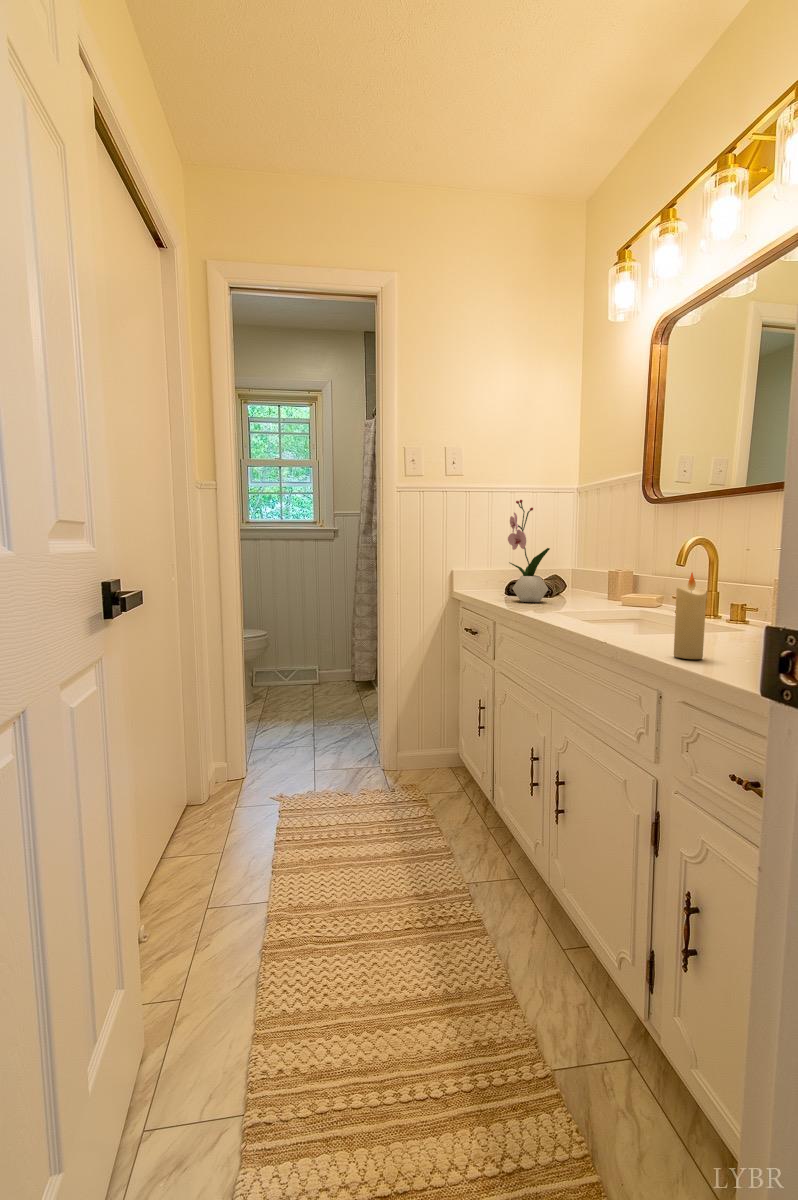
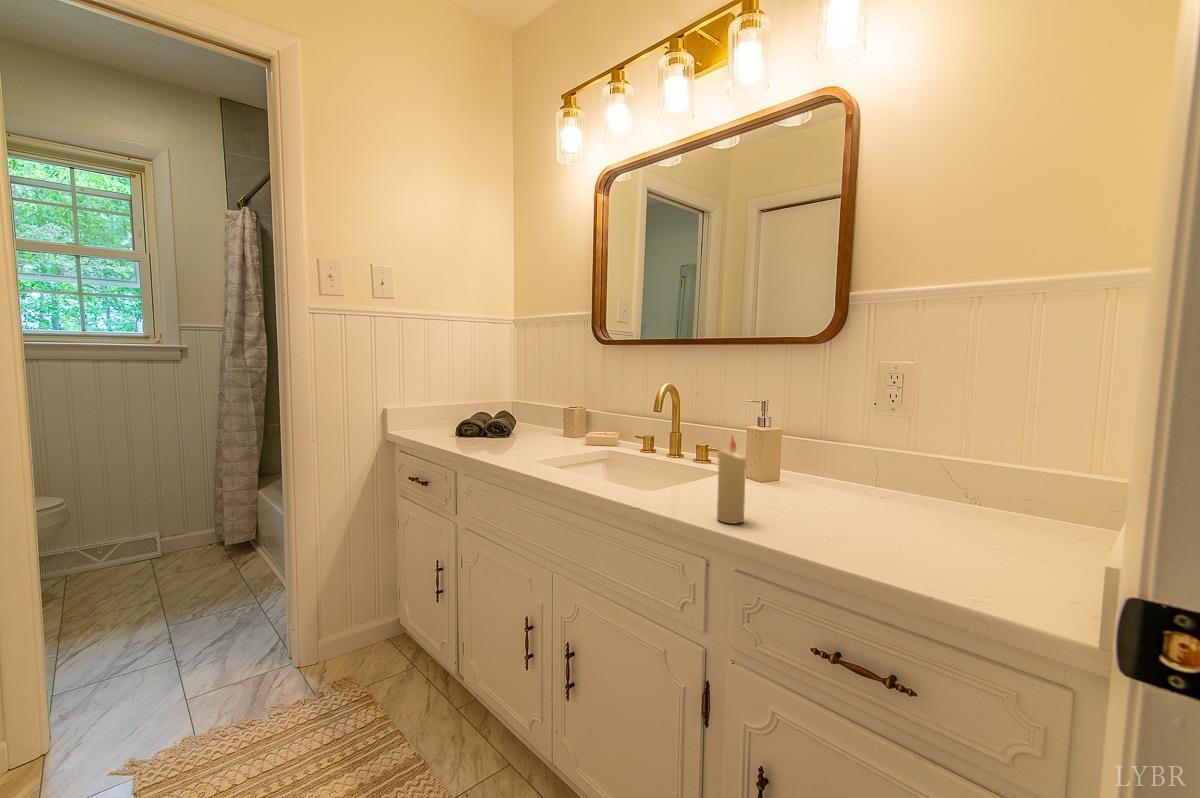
flower arrangement: present [508,500,550,602] -> none [465,334,514,447]

